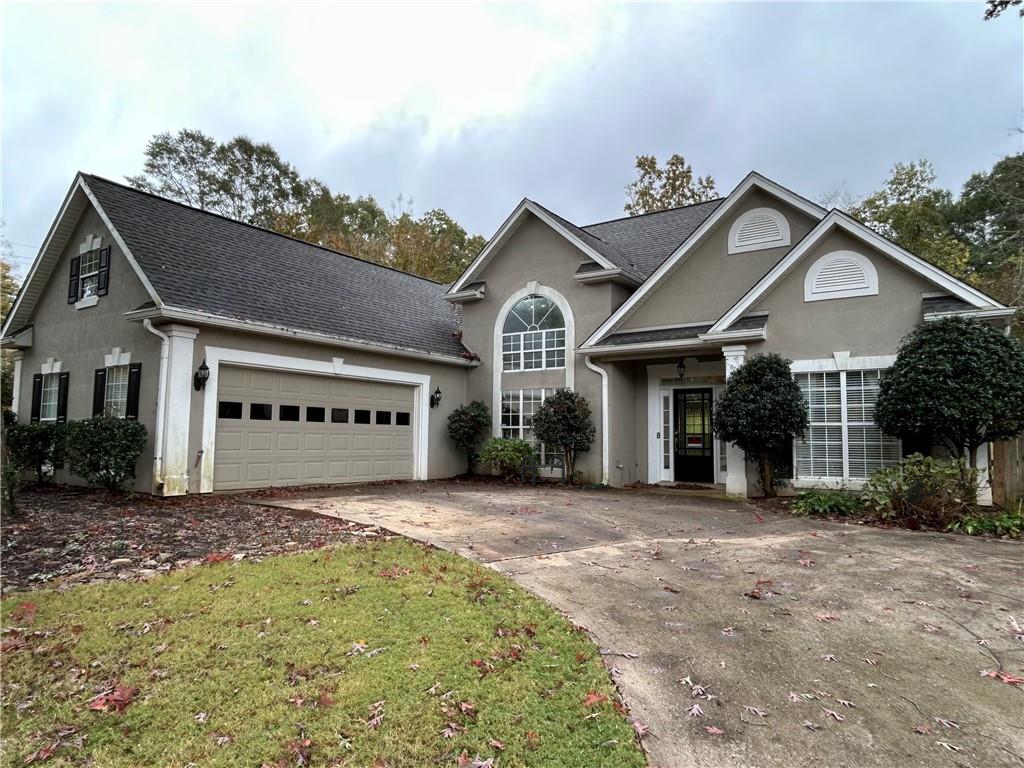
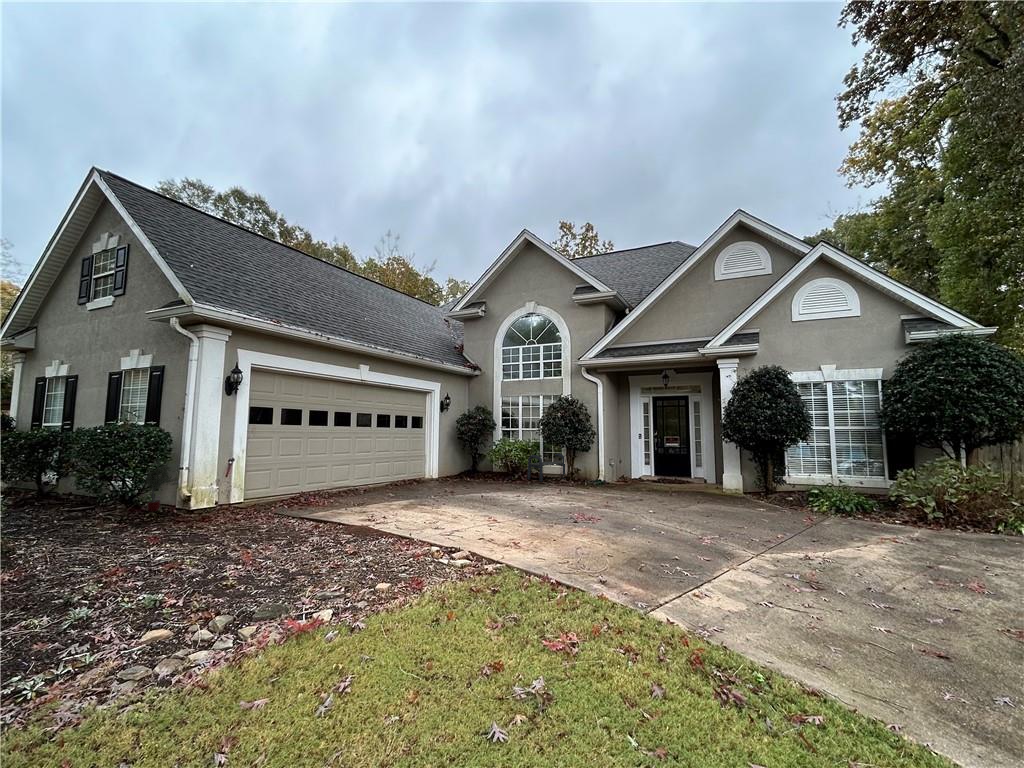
potted tree: present [885,472,941,529] -> present [146,460,177,512]

